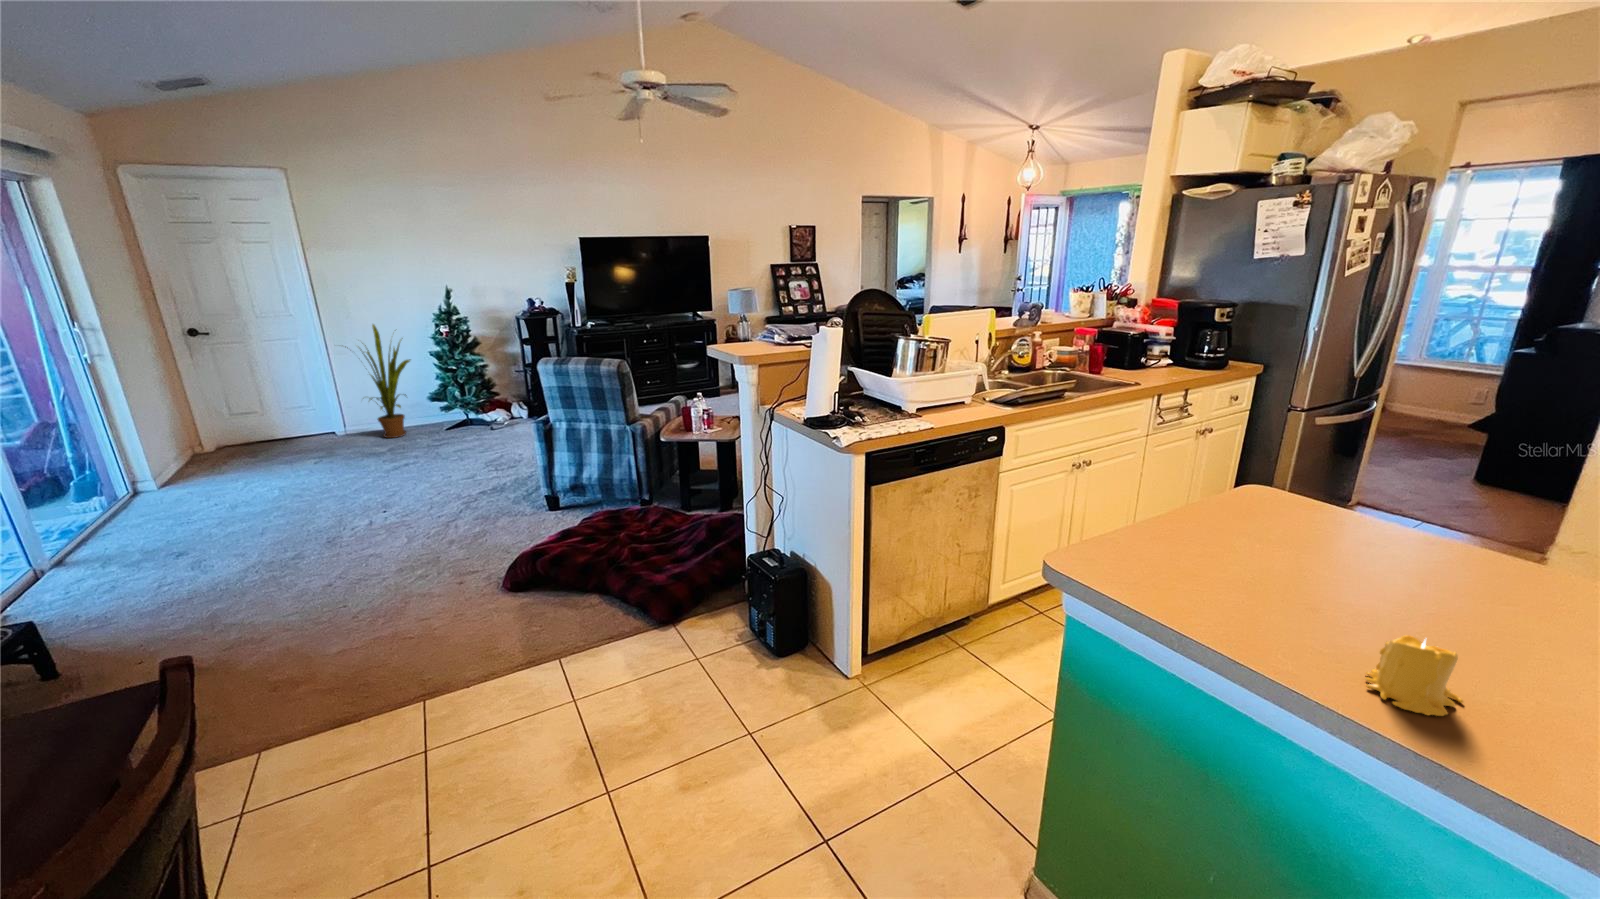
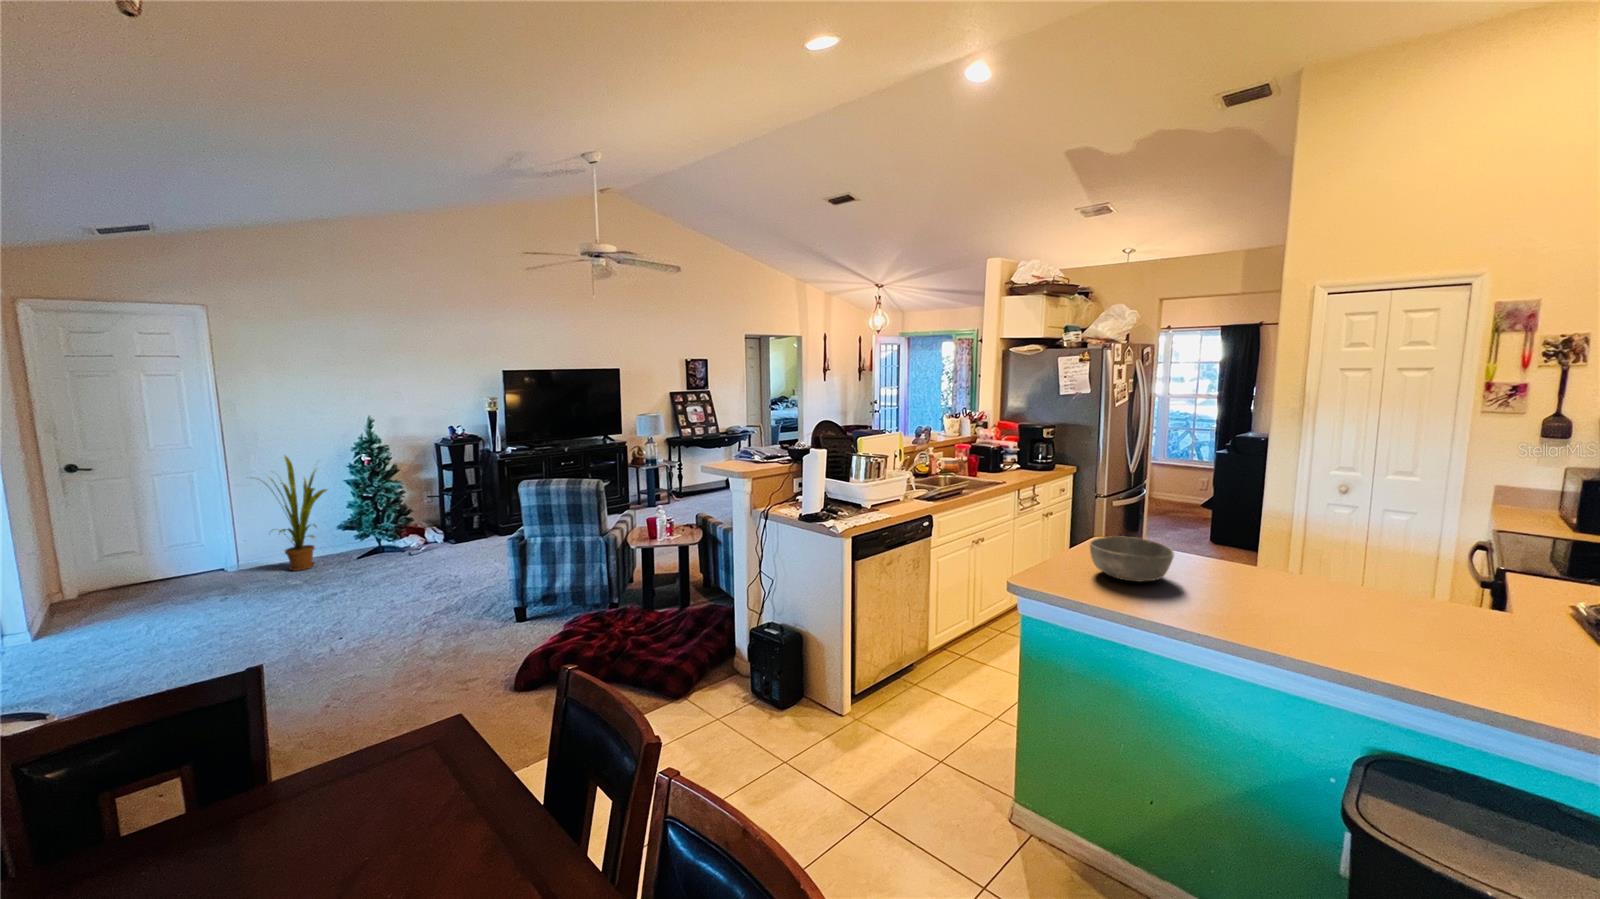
bowl: none [1220,498,1407,600] -> present [1090,536,1174,582]
candle: present [1366,635,1463,716] -> none [1167,583,1206,618]

